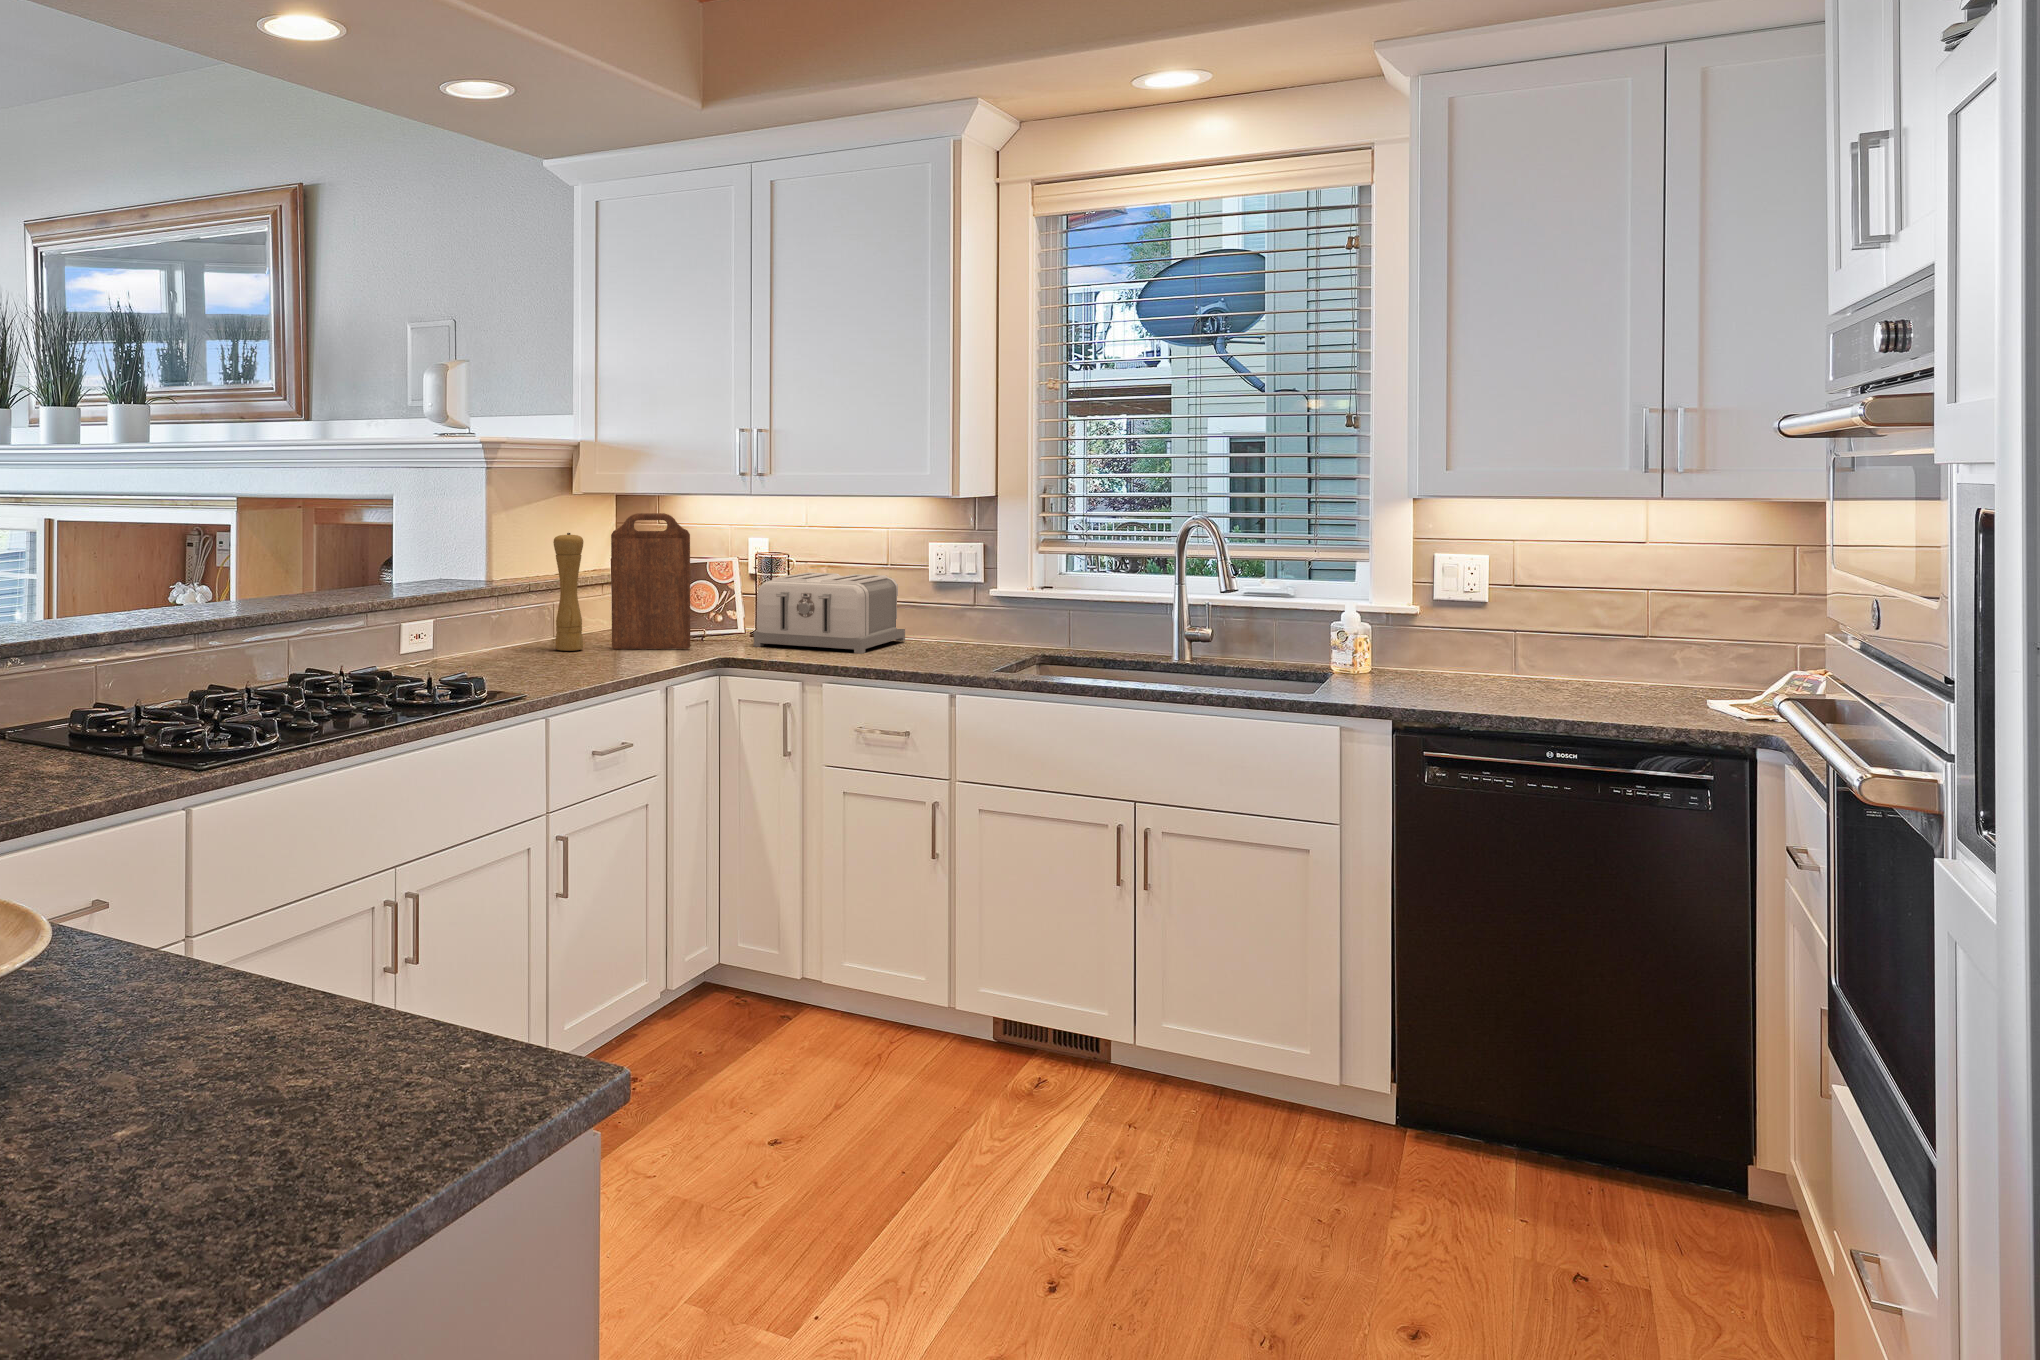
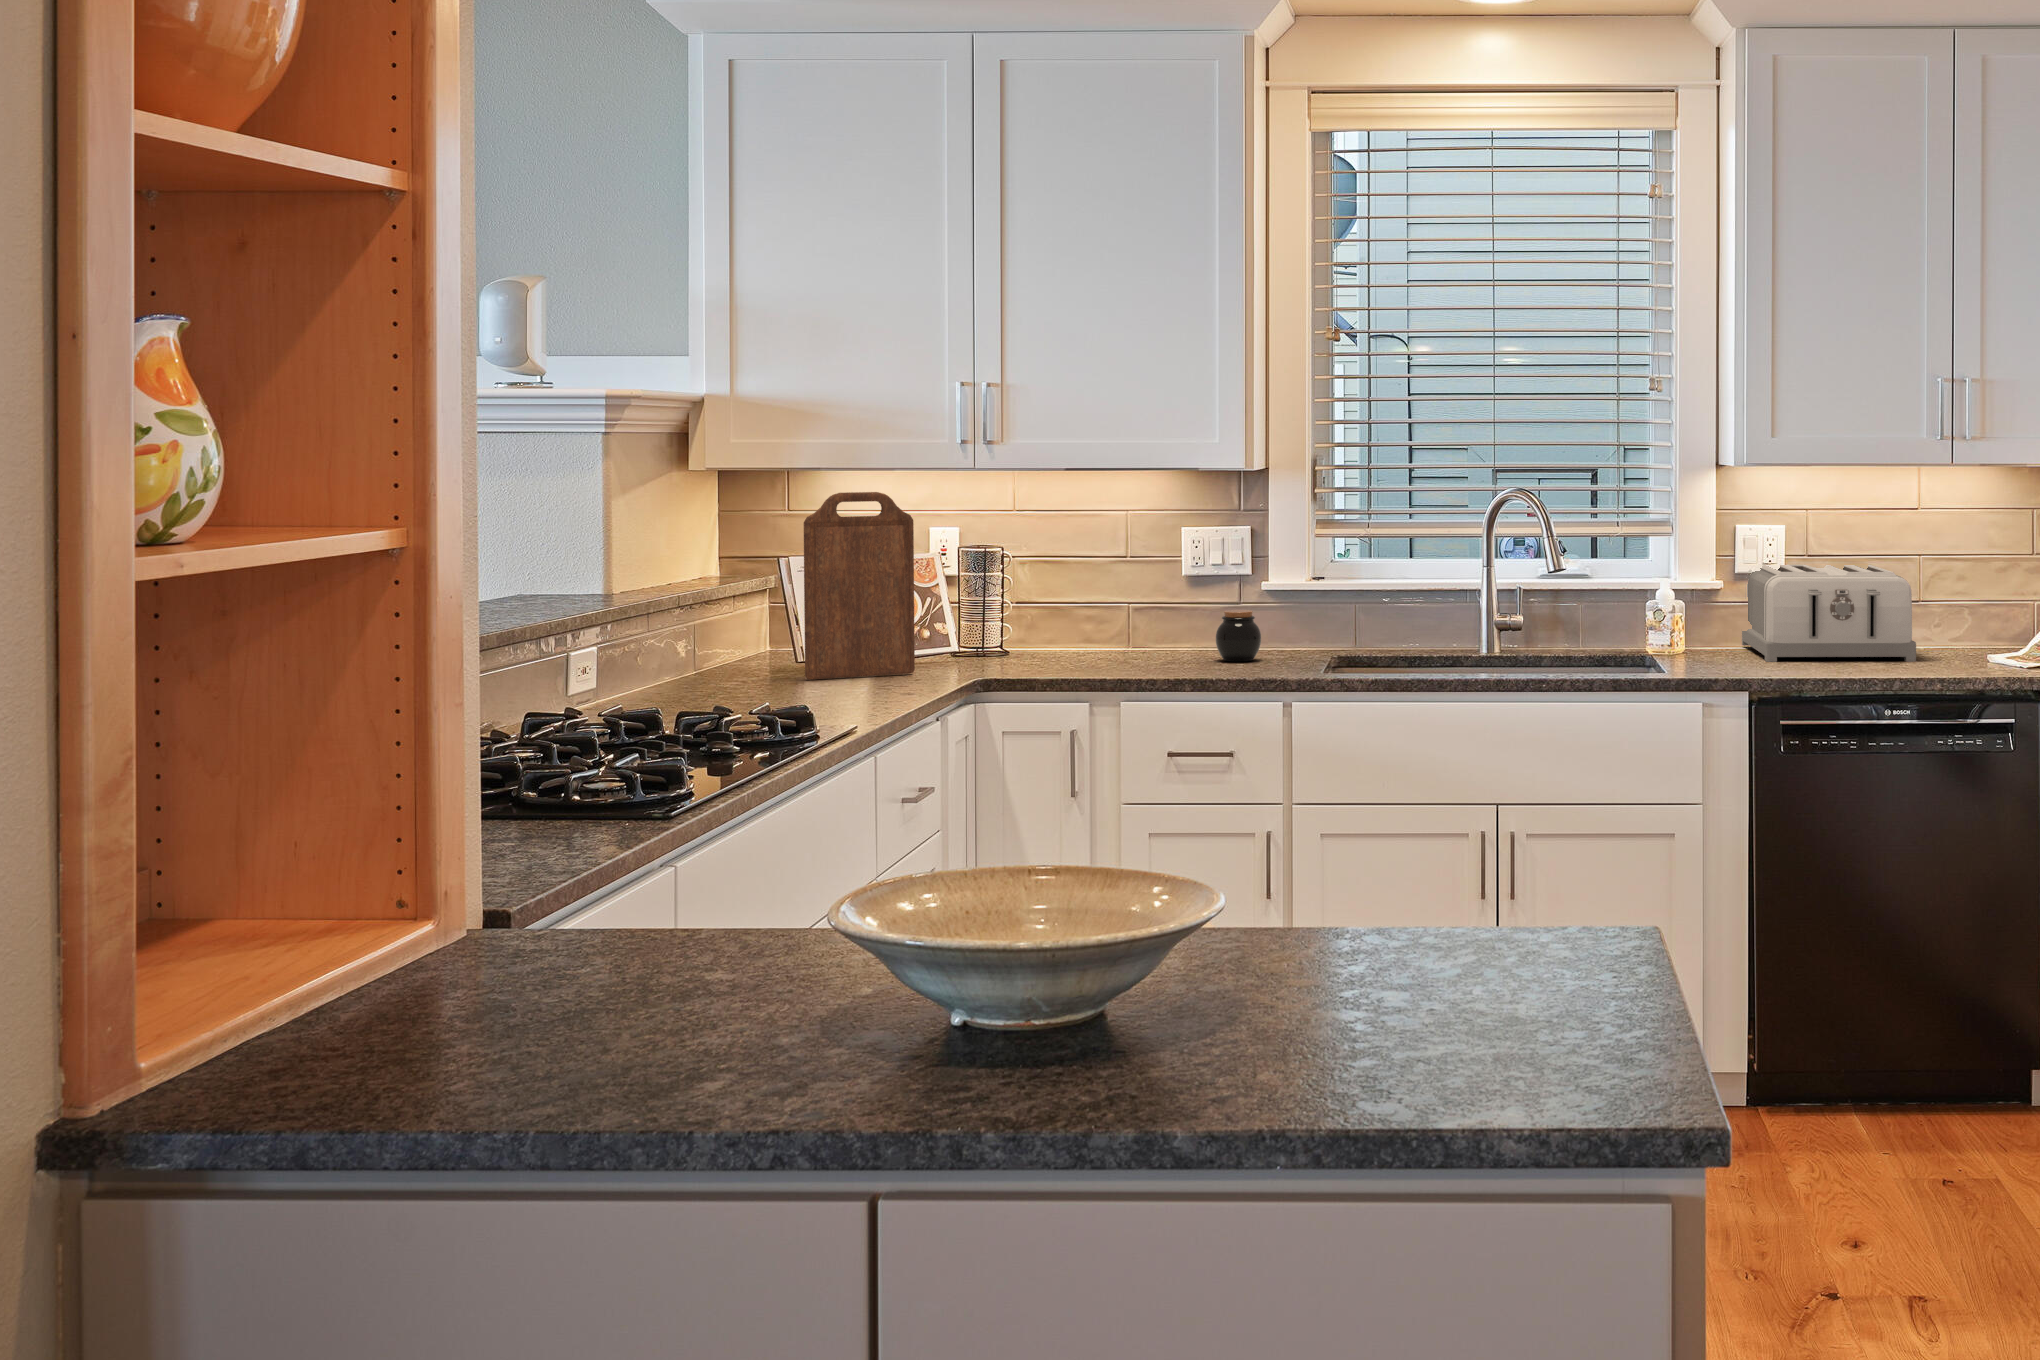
pepper mill: present [553,533,583,651] -> none [726,521,769,686]
toaster: present [754,572,905,654] -> present [1742,564,1916,662]
jar: none [928,613,966,656] -> present [1216,610,1261,661]

